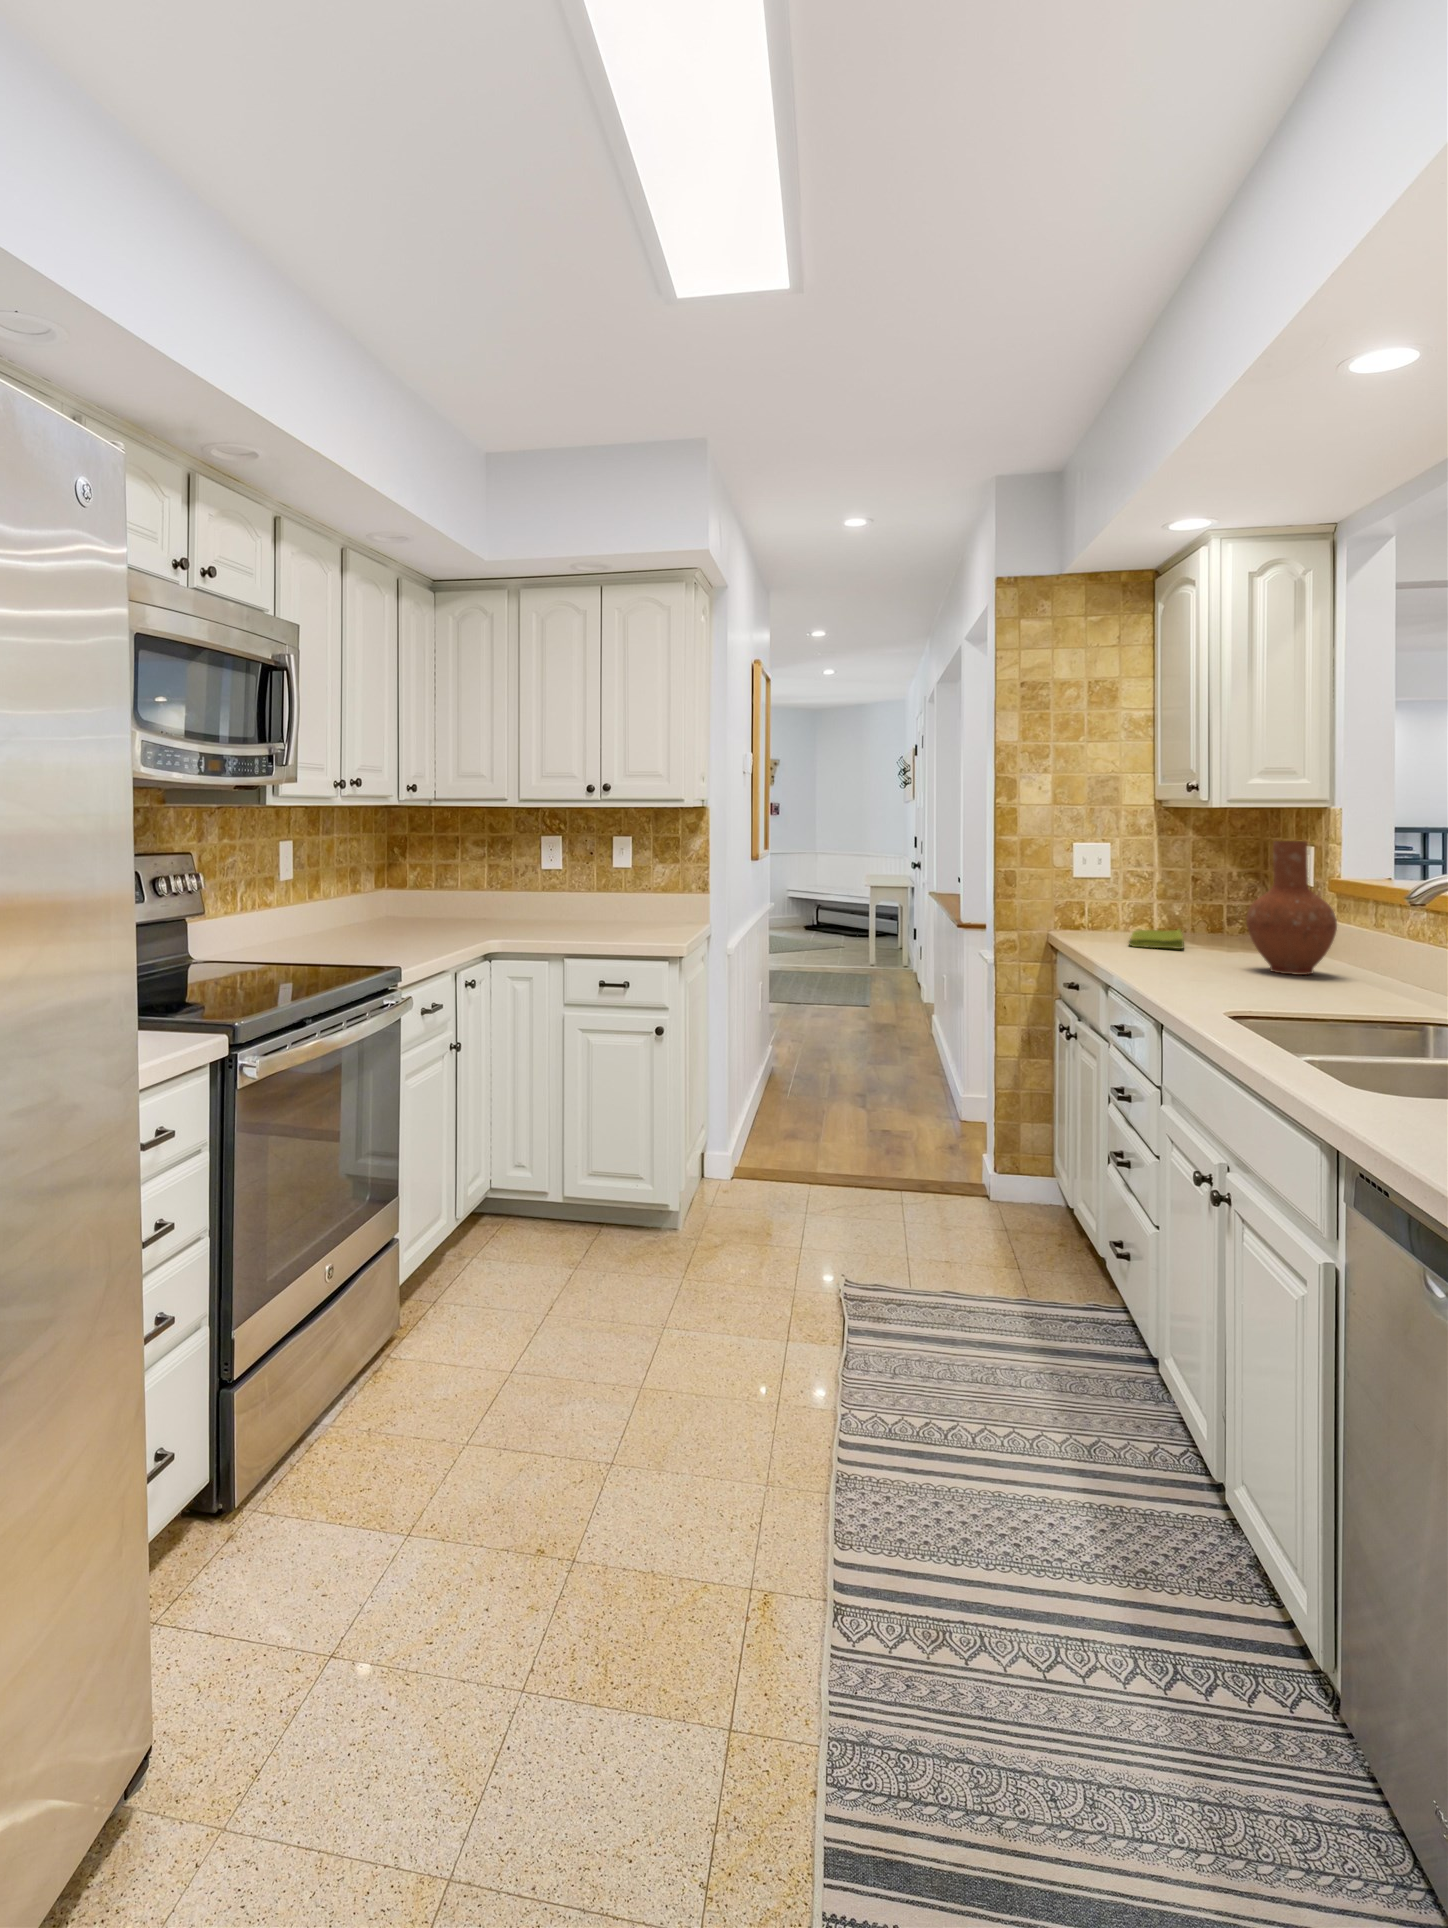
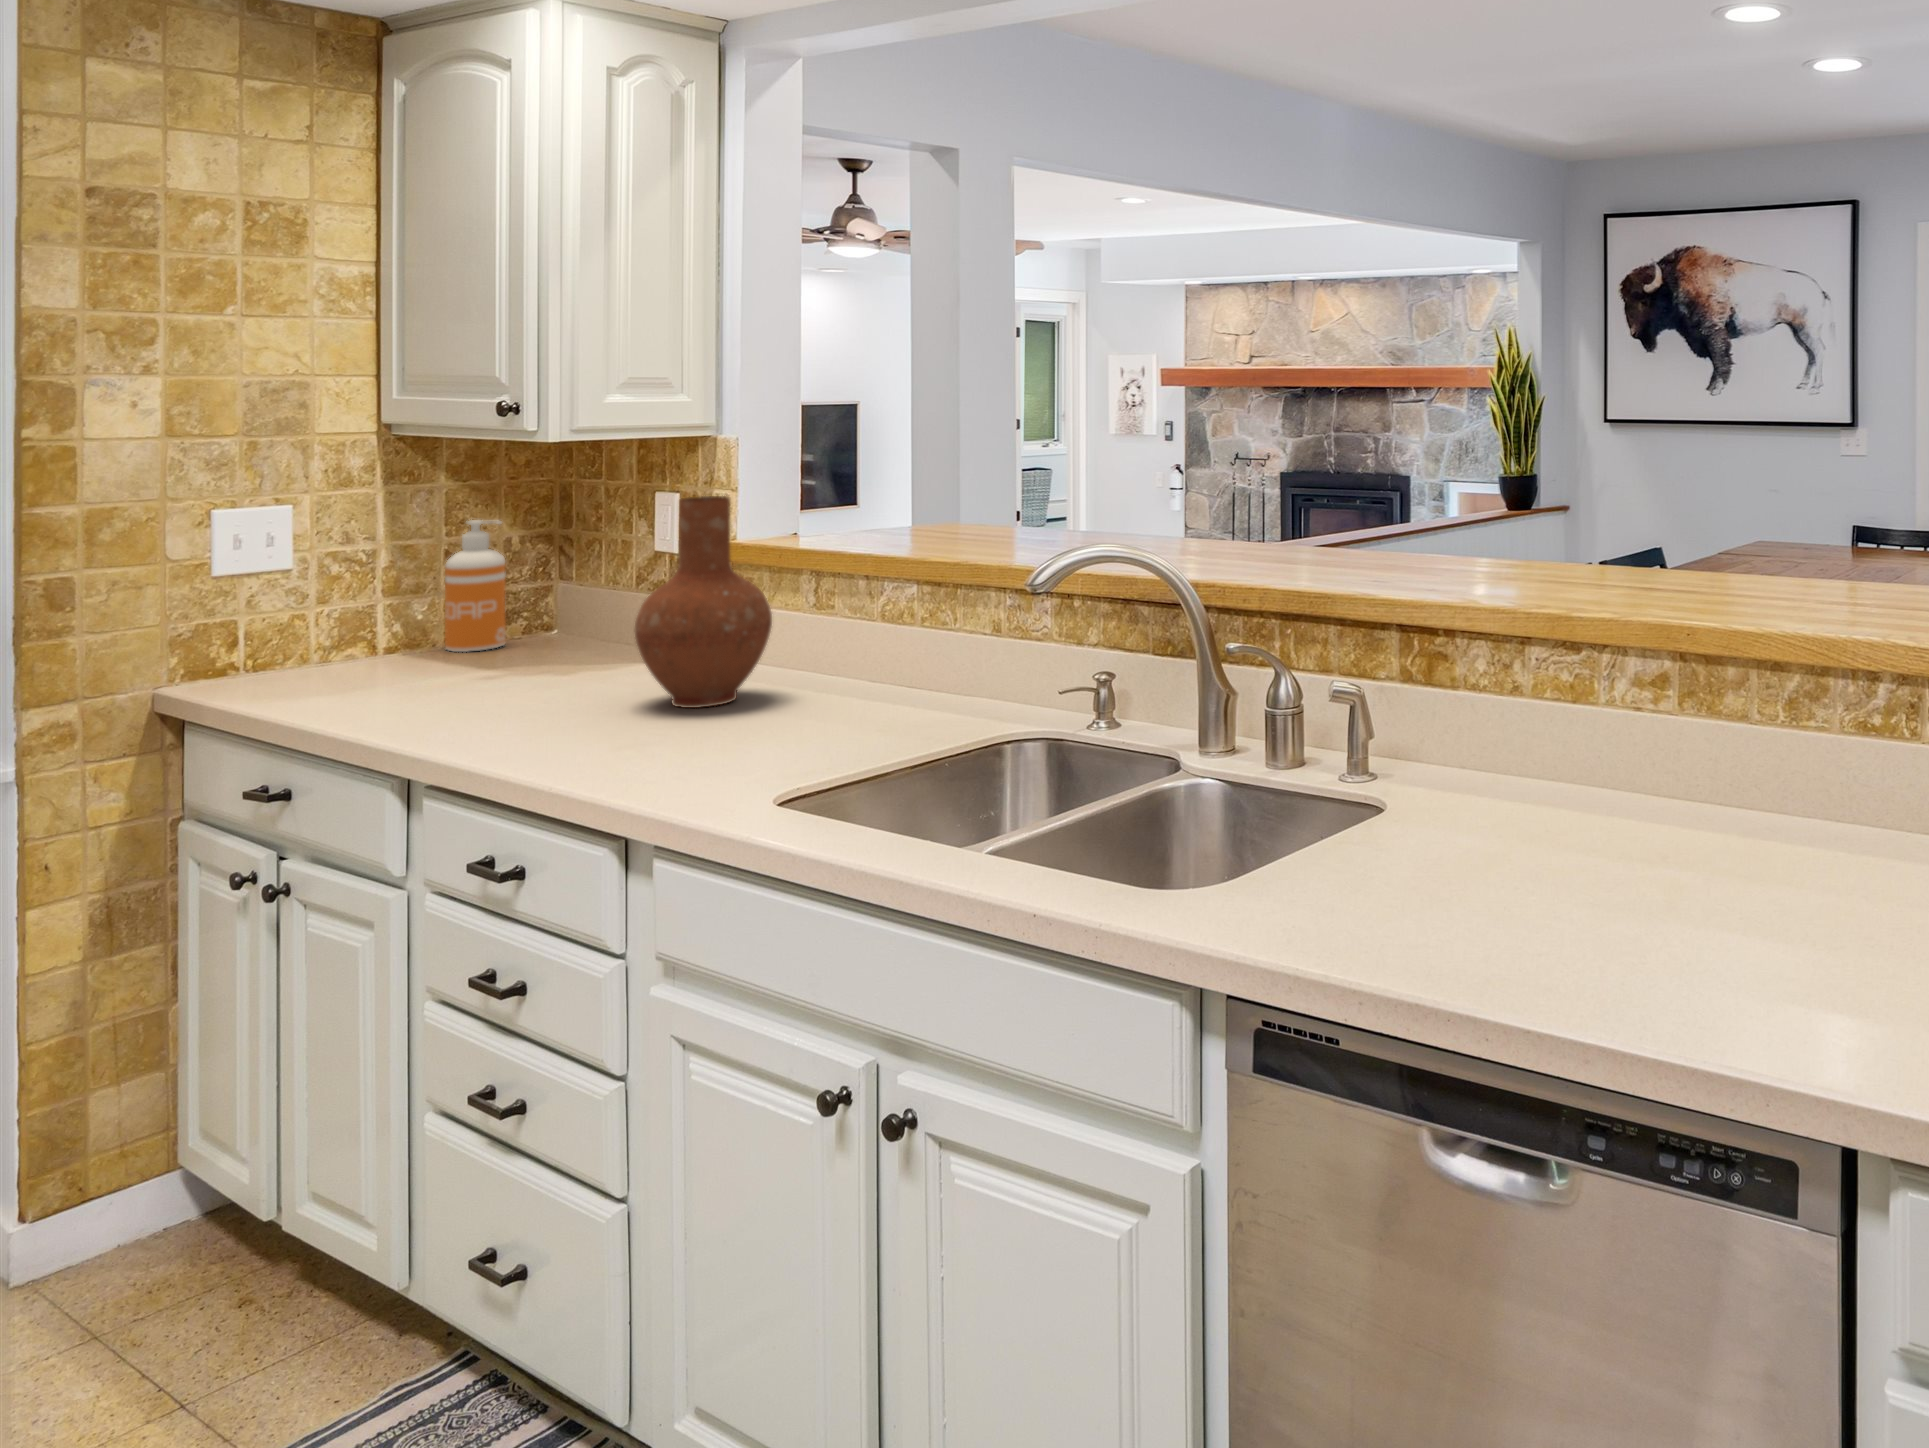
soap dispenser: none [1191,861,1226,939] -> present [445,520,506,652]
dish towel: present [1129,929,1184,949] -> none [343,642,486,700]

